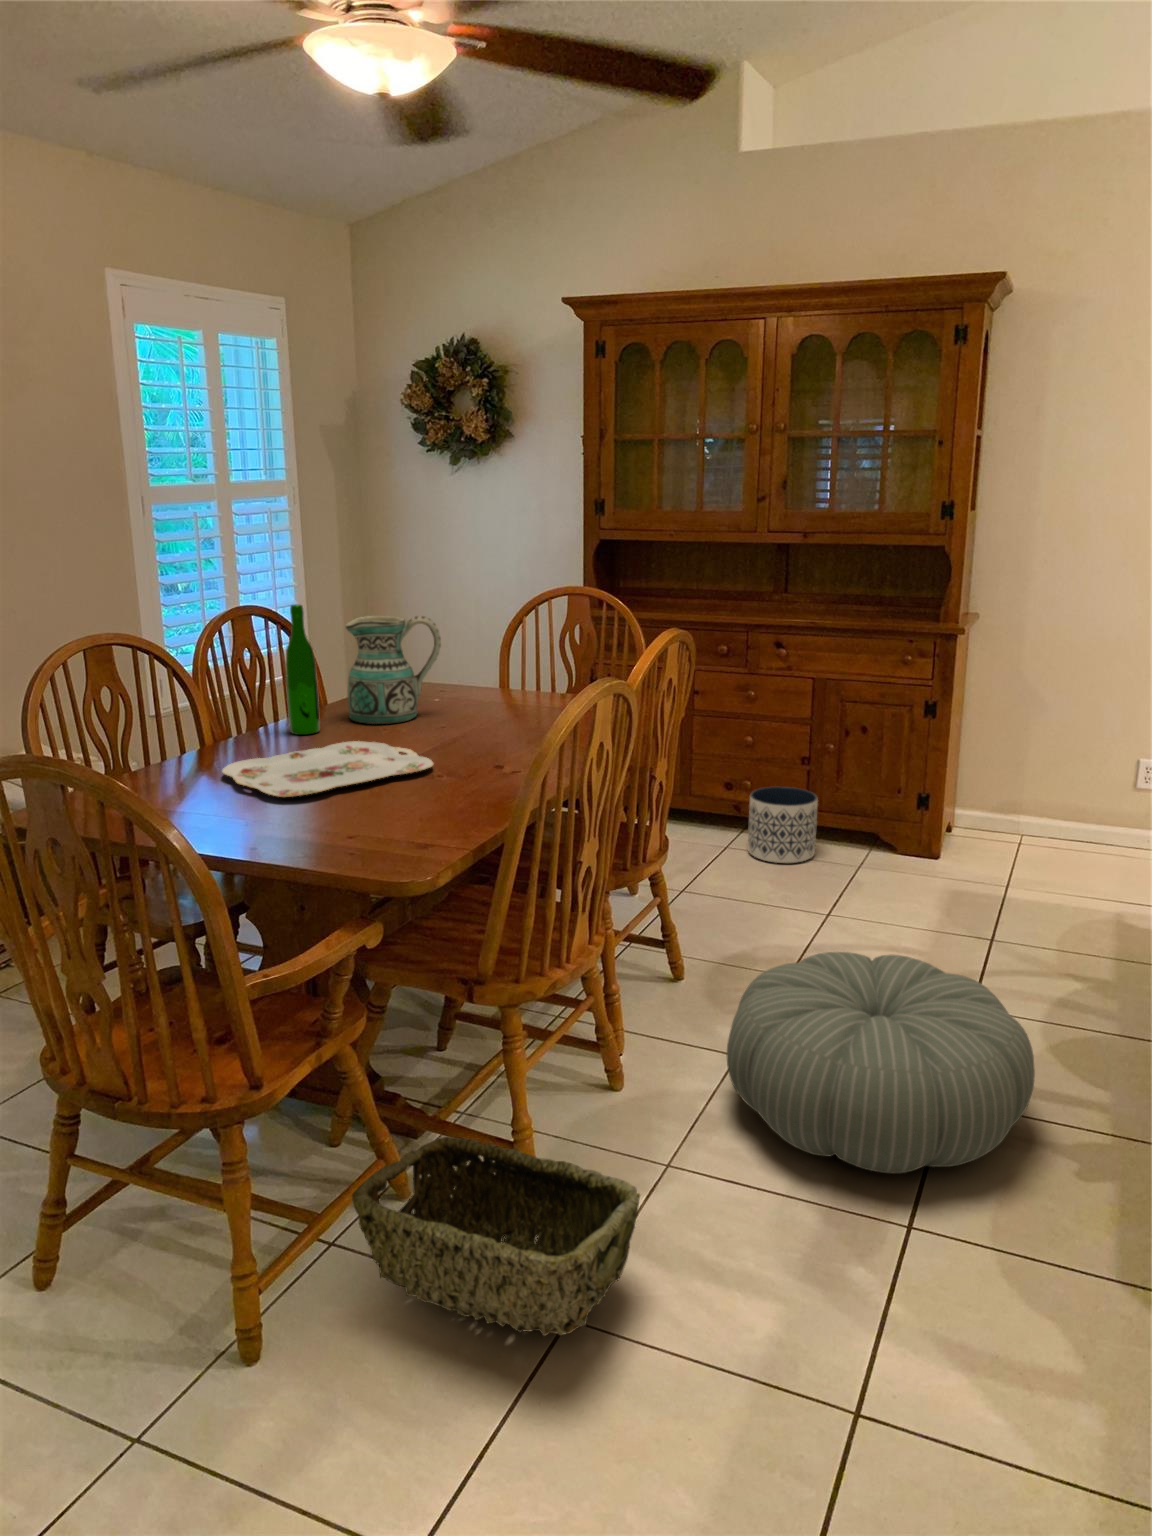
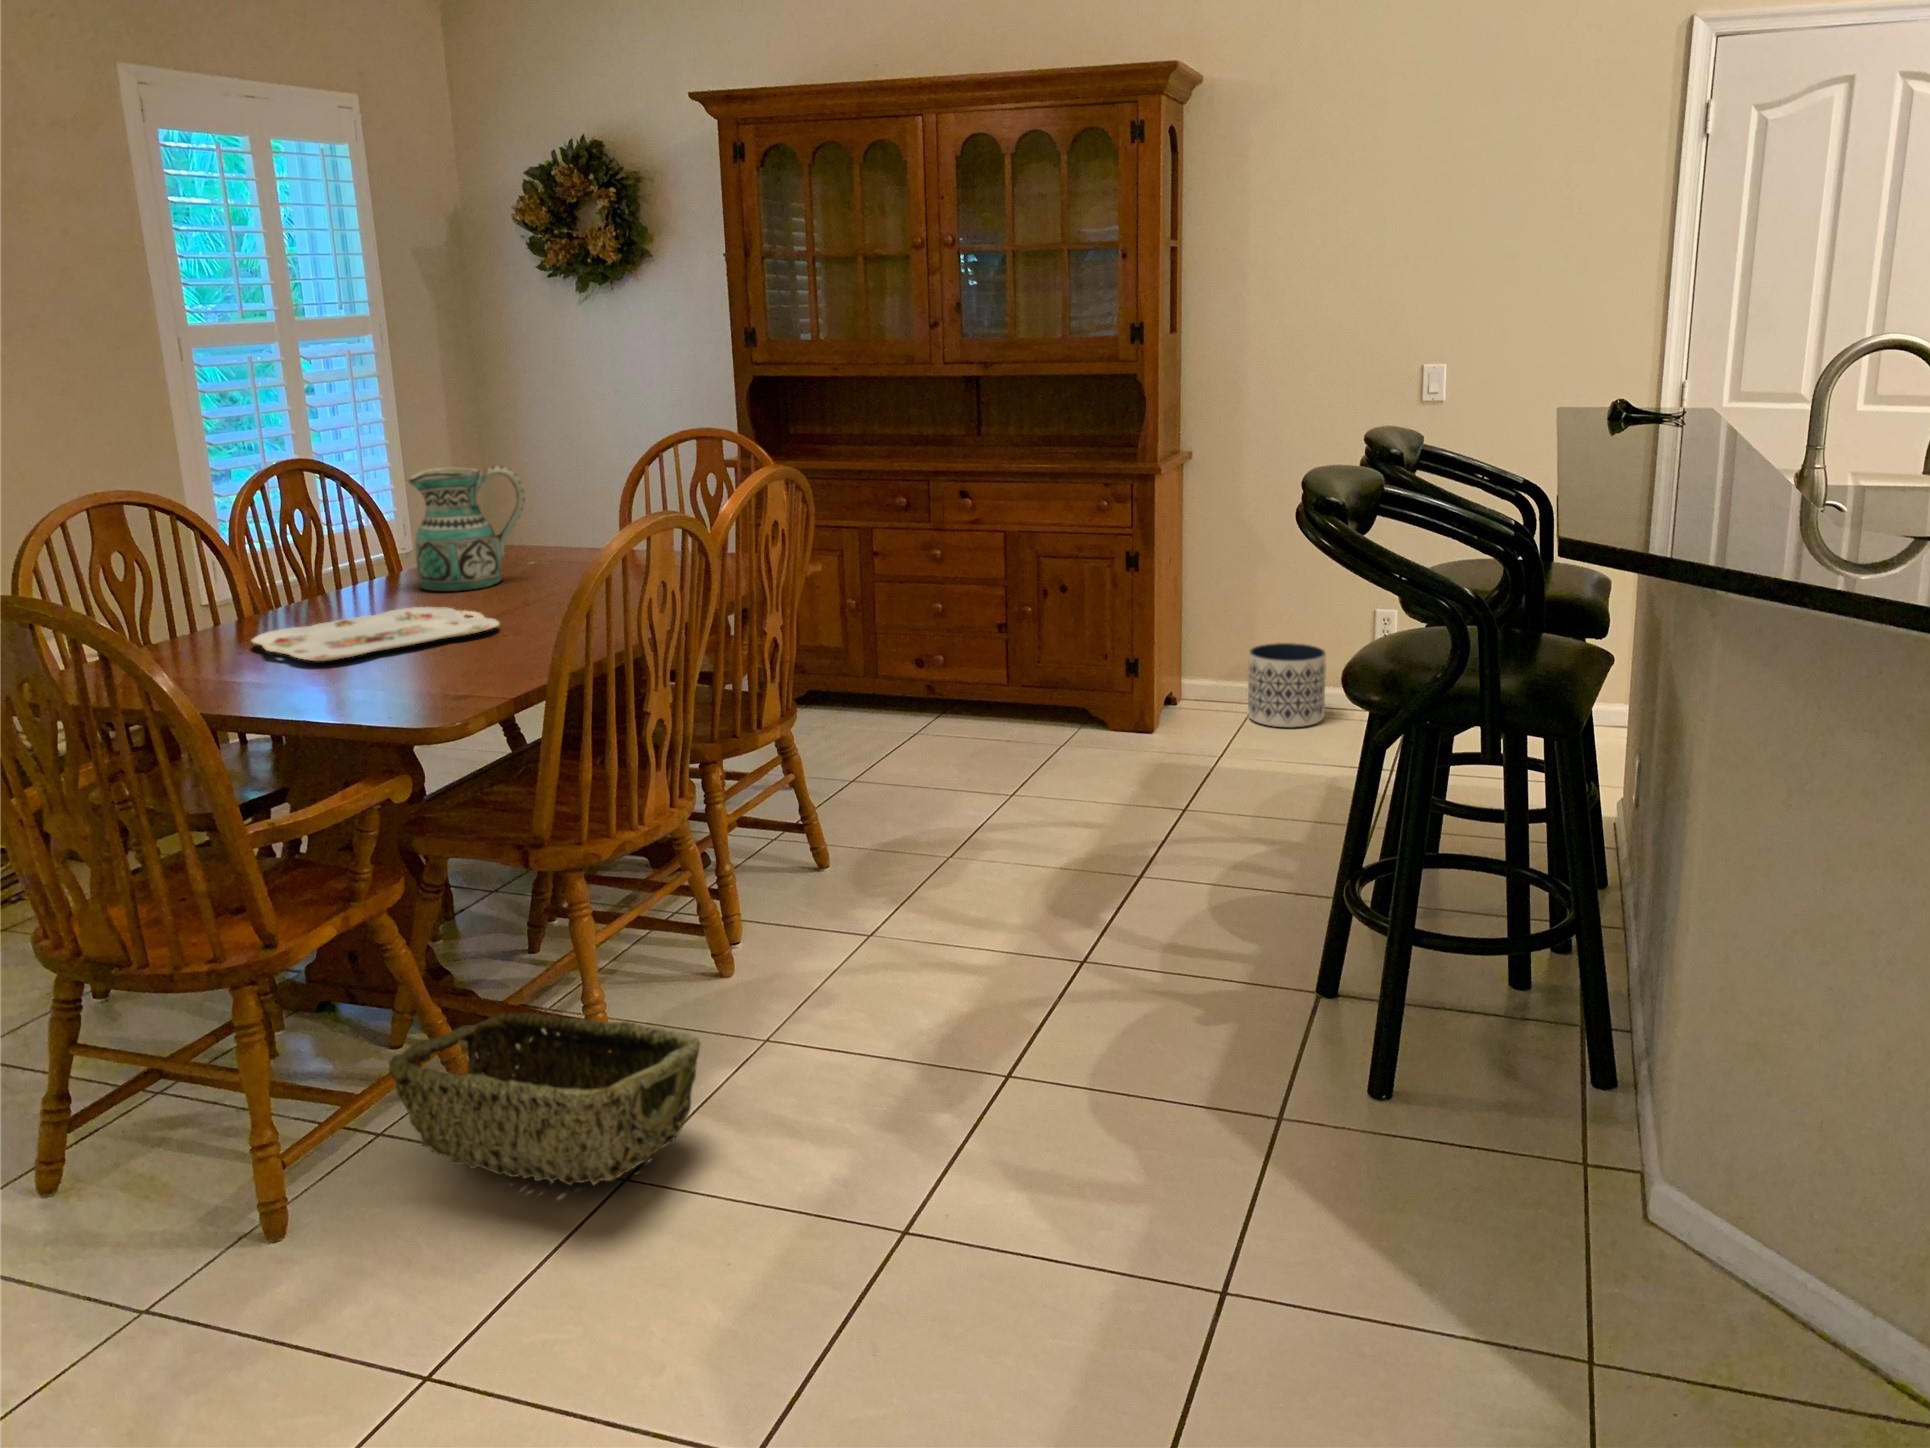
wine bottle: present [285,605,320,735] -> none [334,455,380,605]
planter: present [748,787,818,863] -> present [1248,643,1326,727]
pouf: present [726,952,1035,1174] -> none [838,815,1160,1028]

